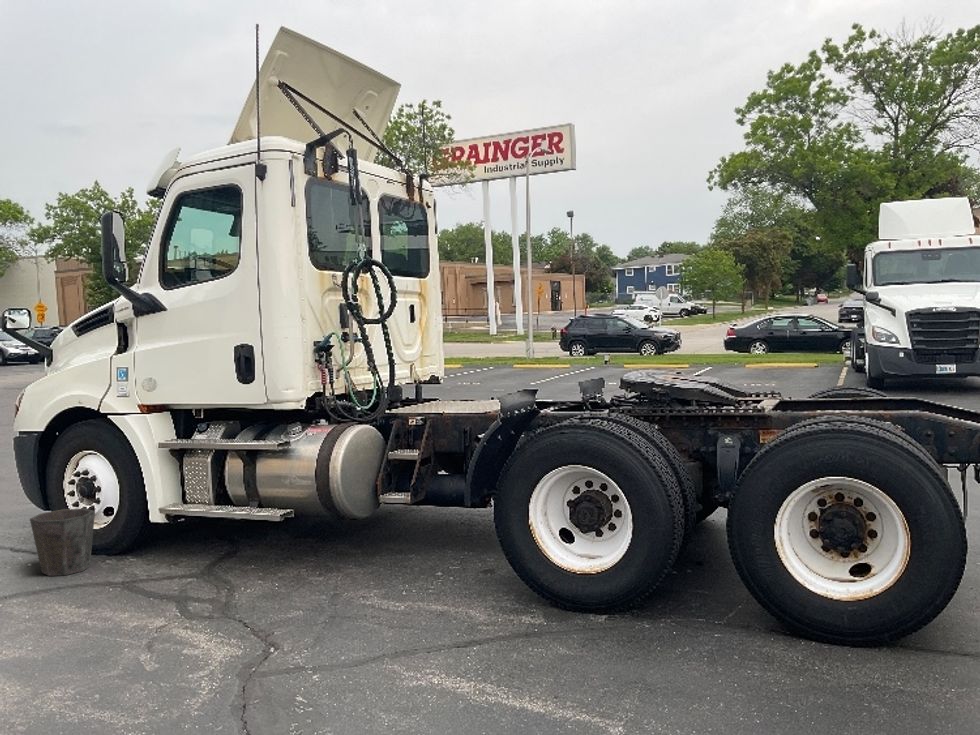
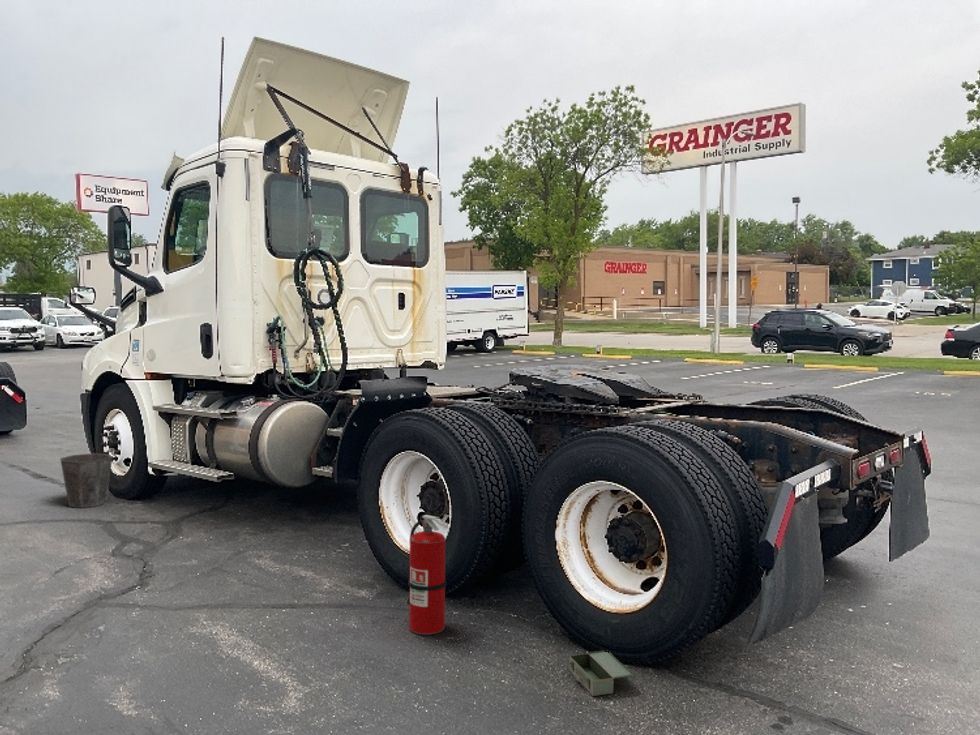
fire extinguisher: none [590,522,640,644] -> present [407,515,446,635]
toolbox: none [798,628,872,670] -> present [569,650,633,696]

